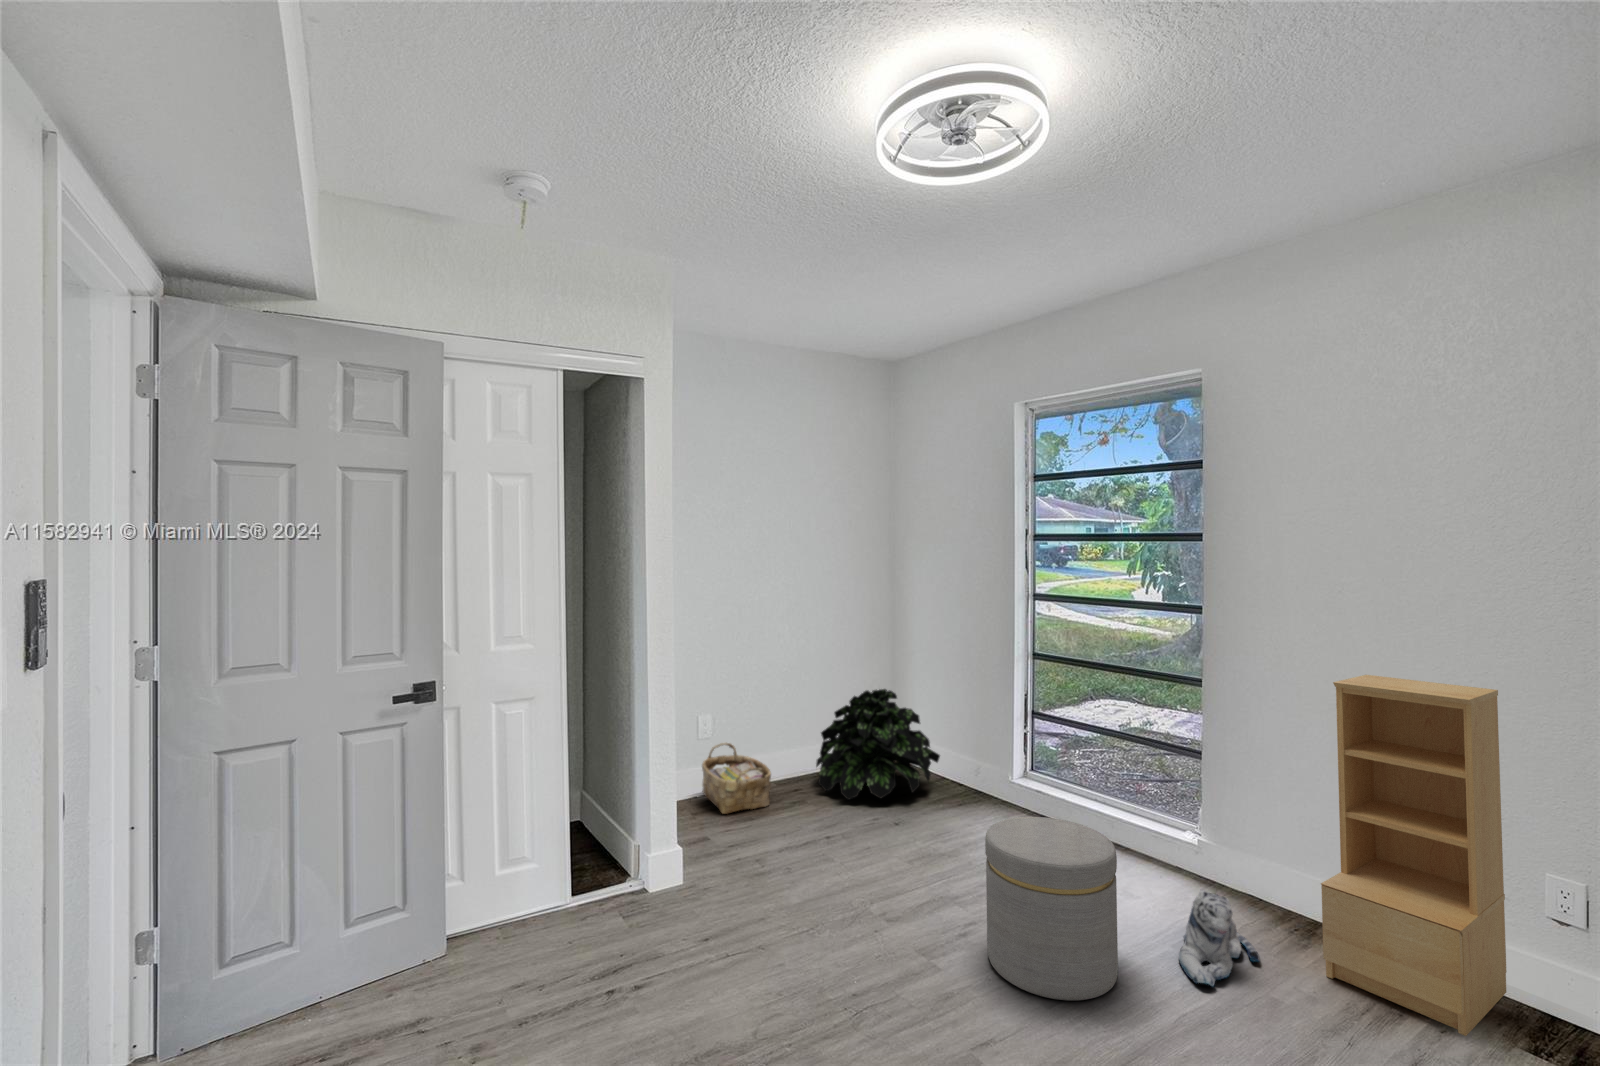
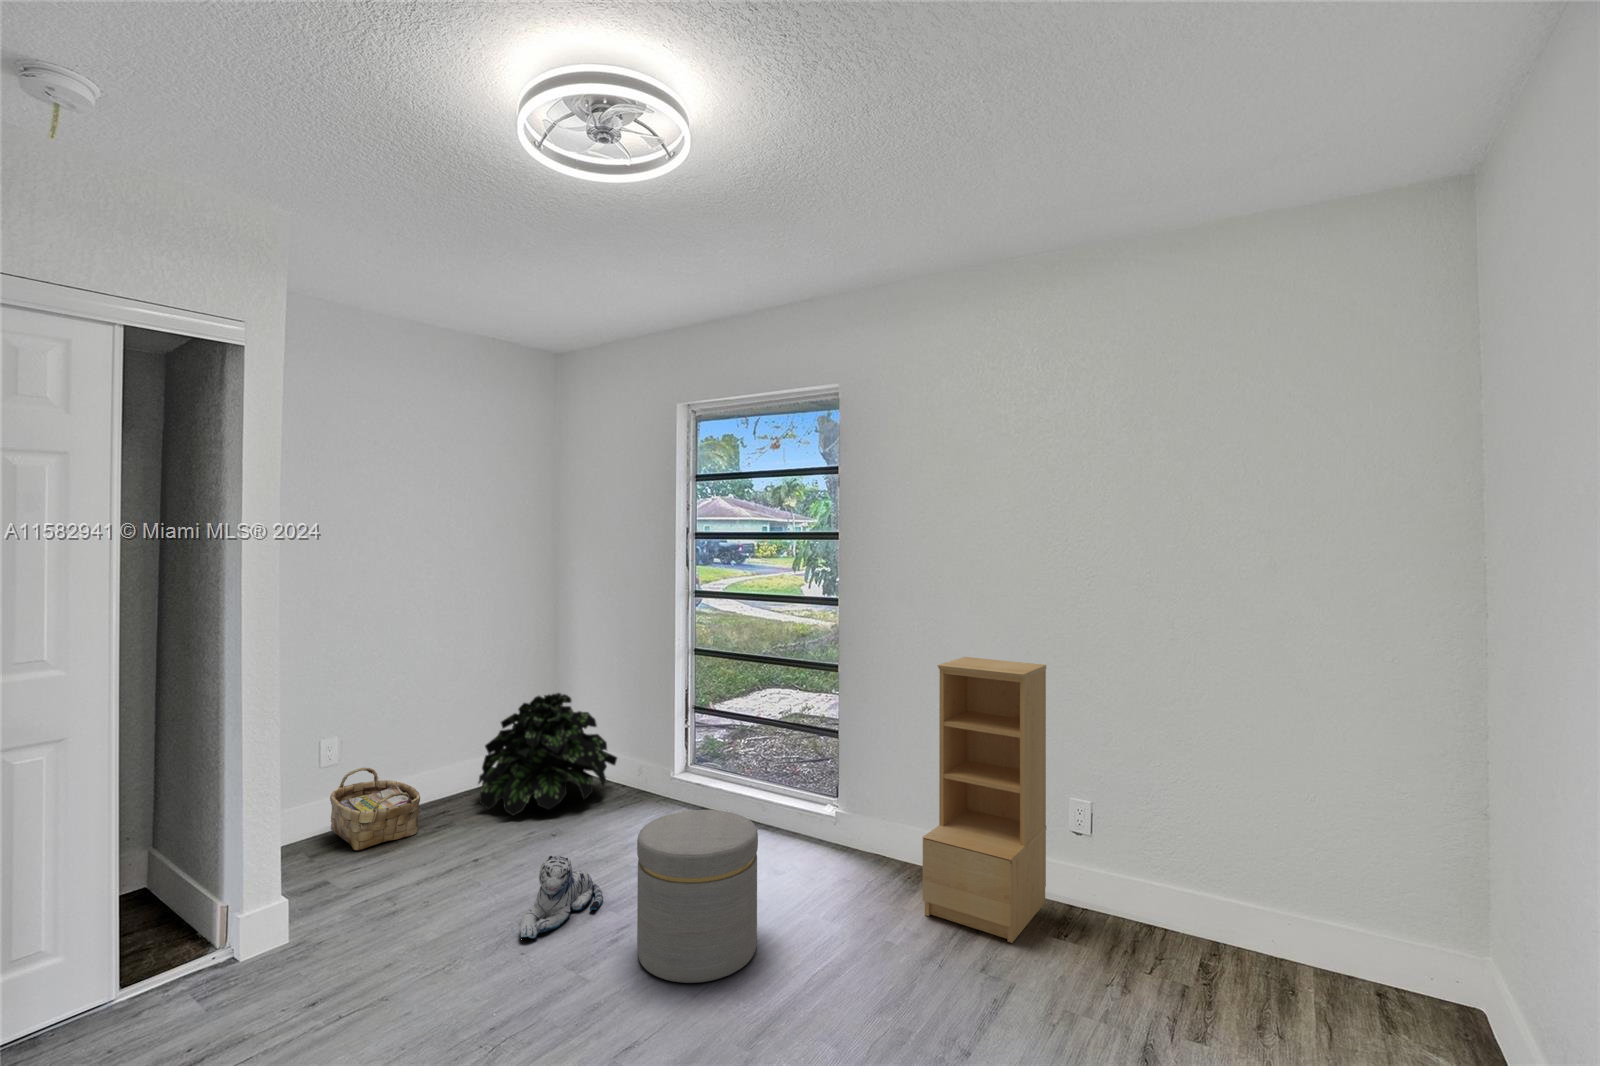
plush toy: present [1179,891,1259,986] -> present [519,855,603,938]

